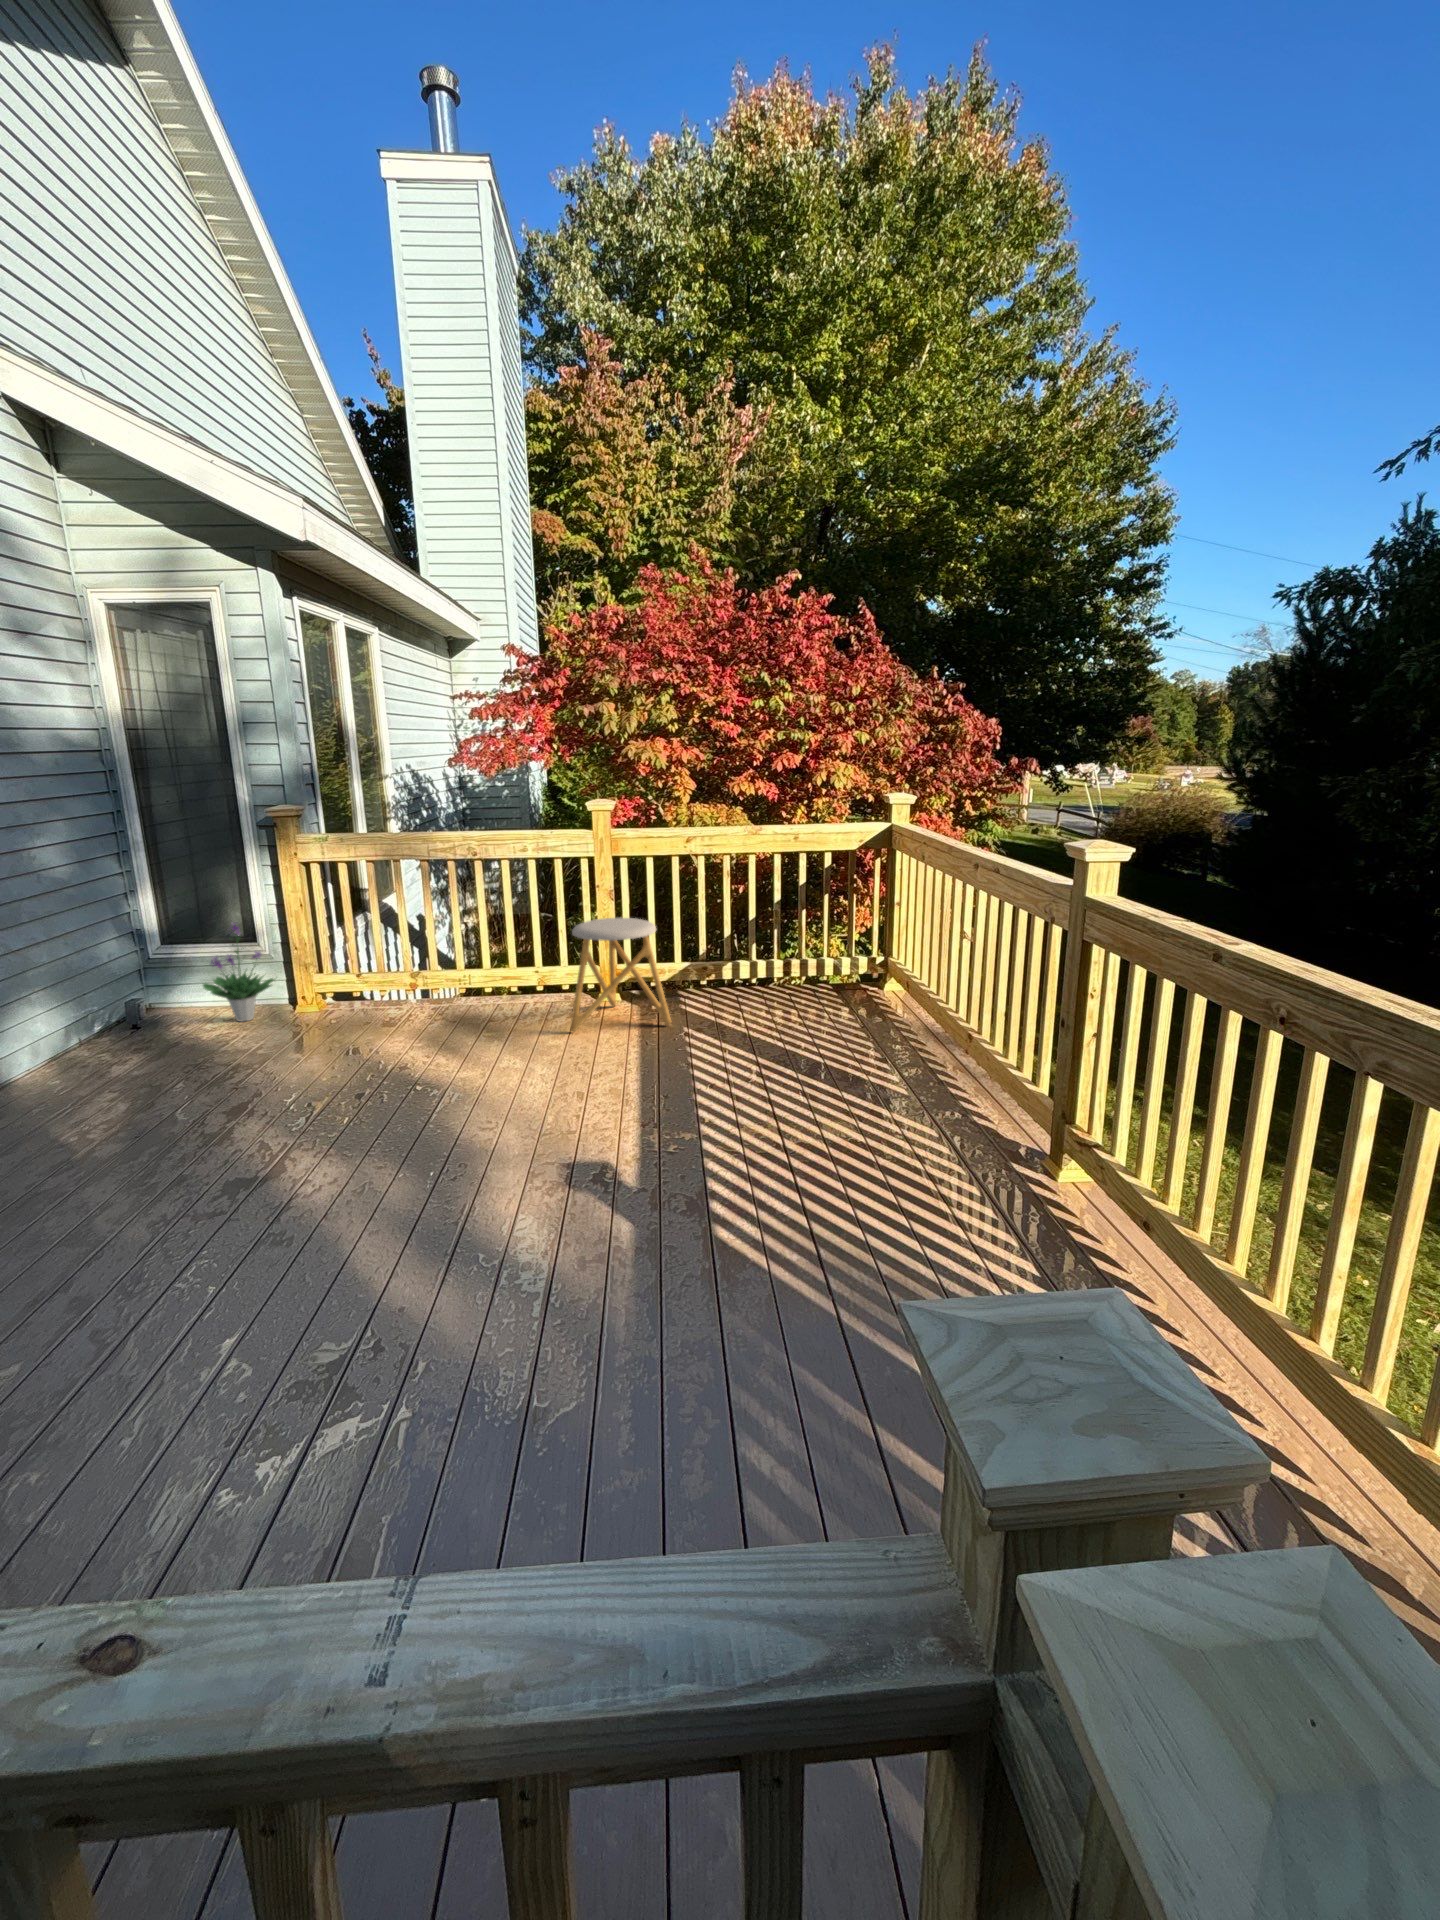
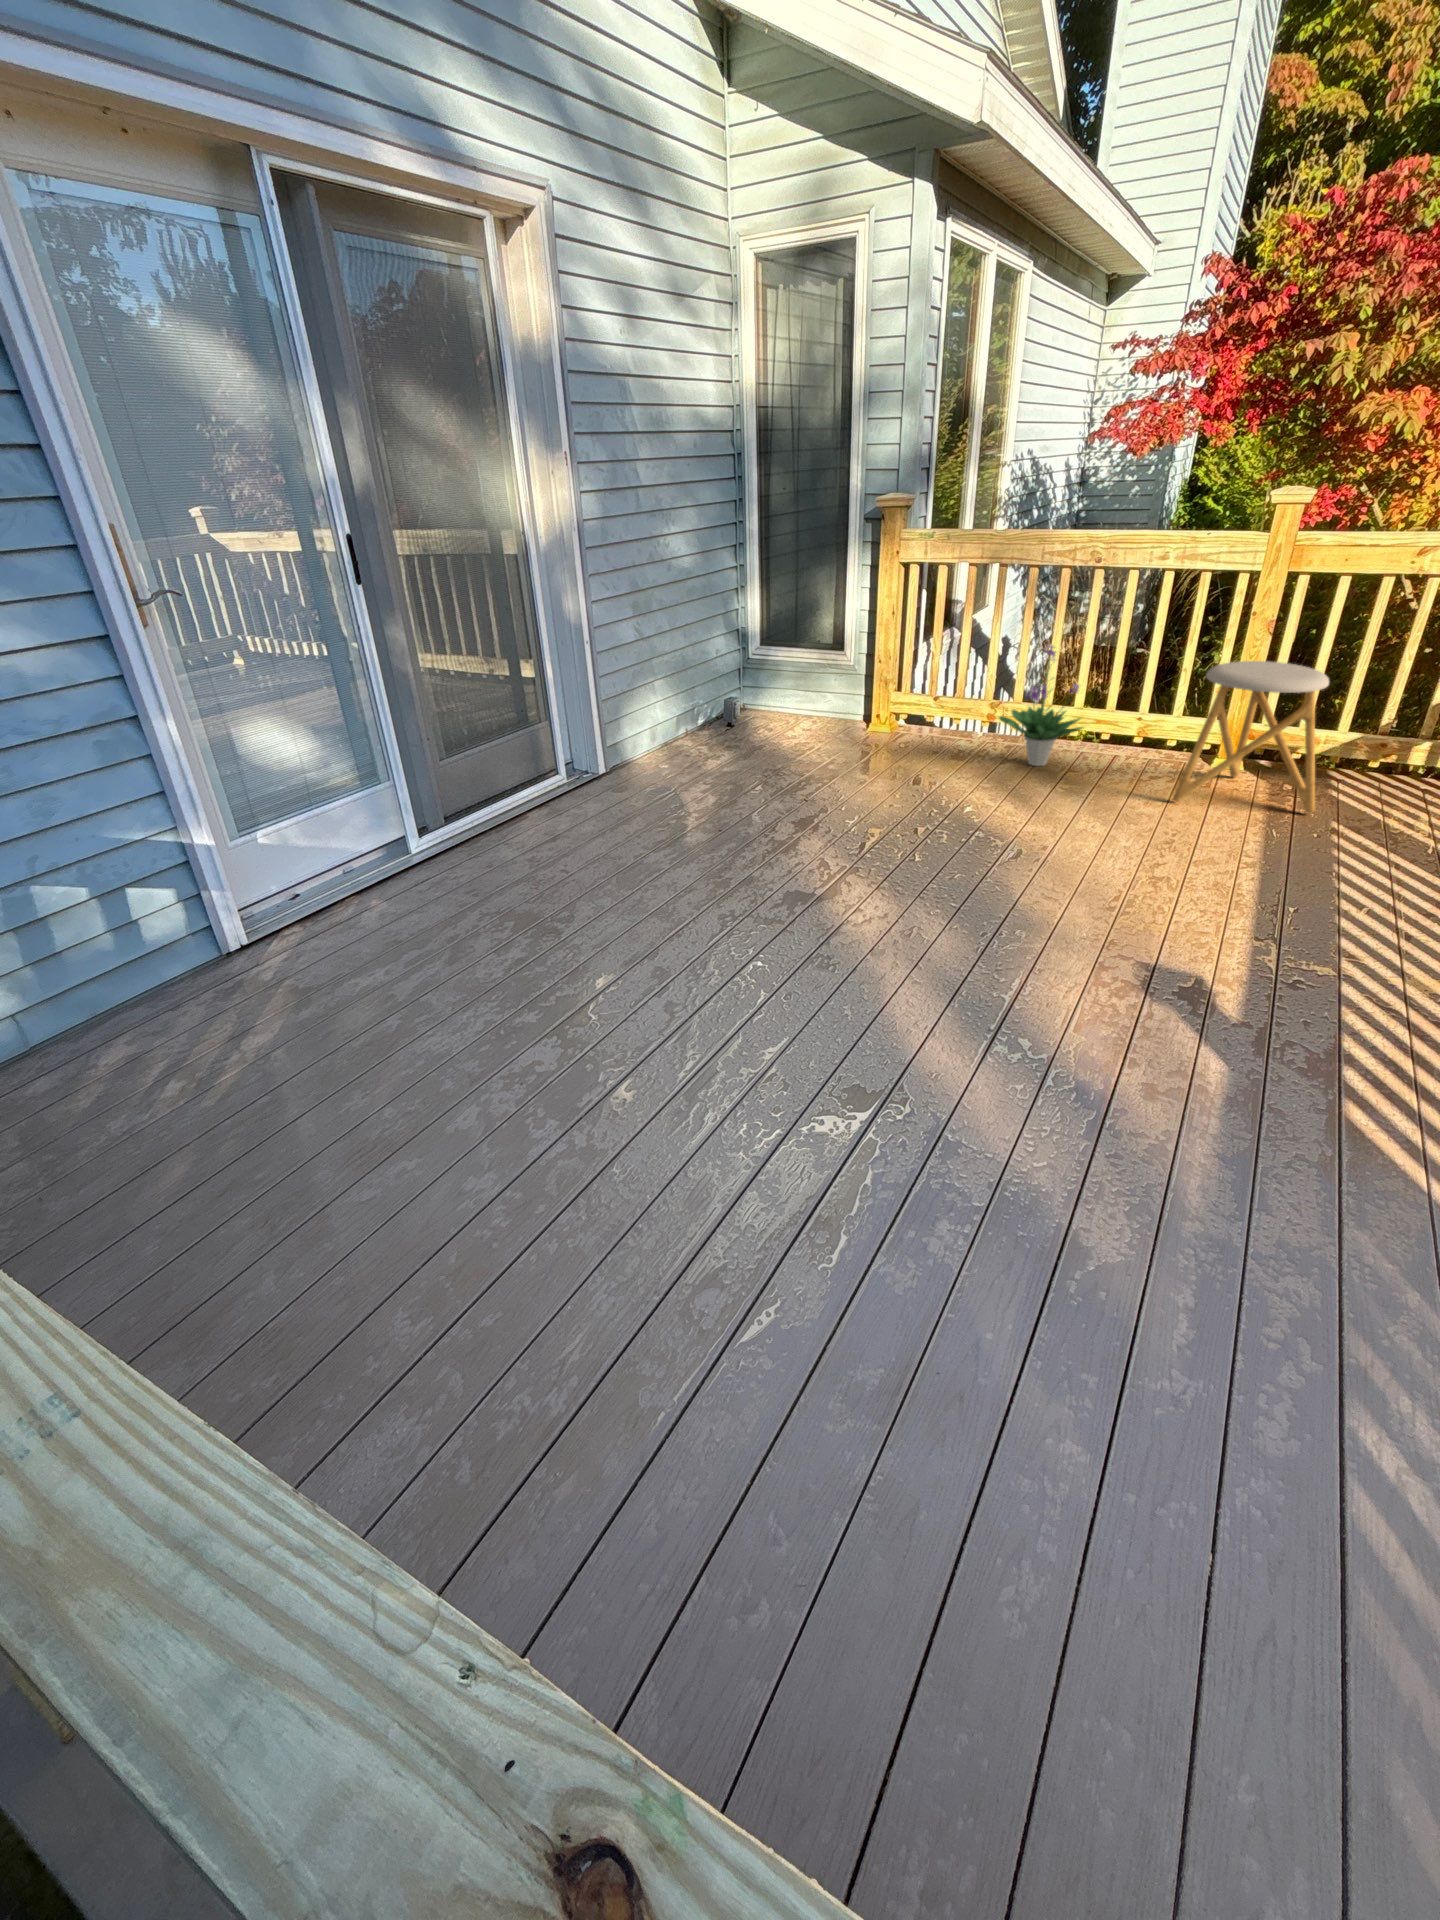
potted plant: present [203,923,275,1022] -> present [999,646,1083,766]

